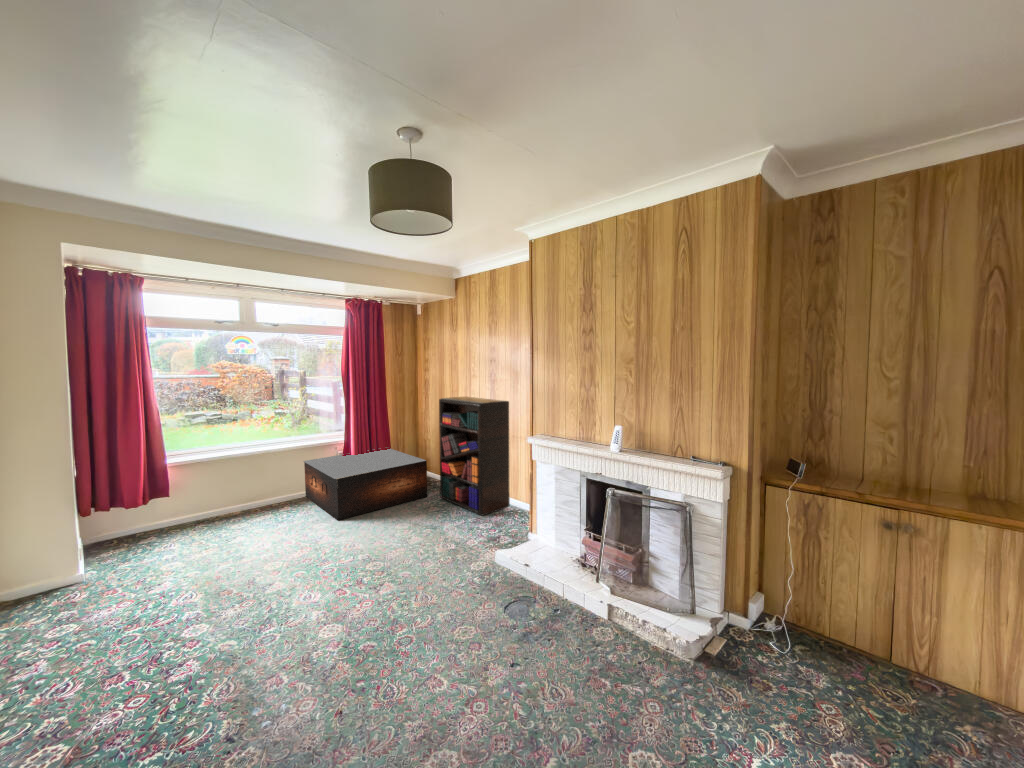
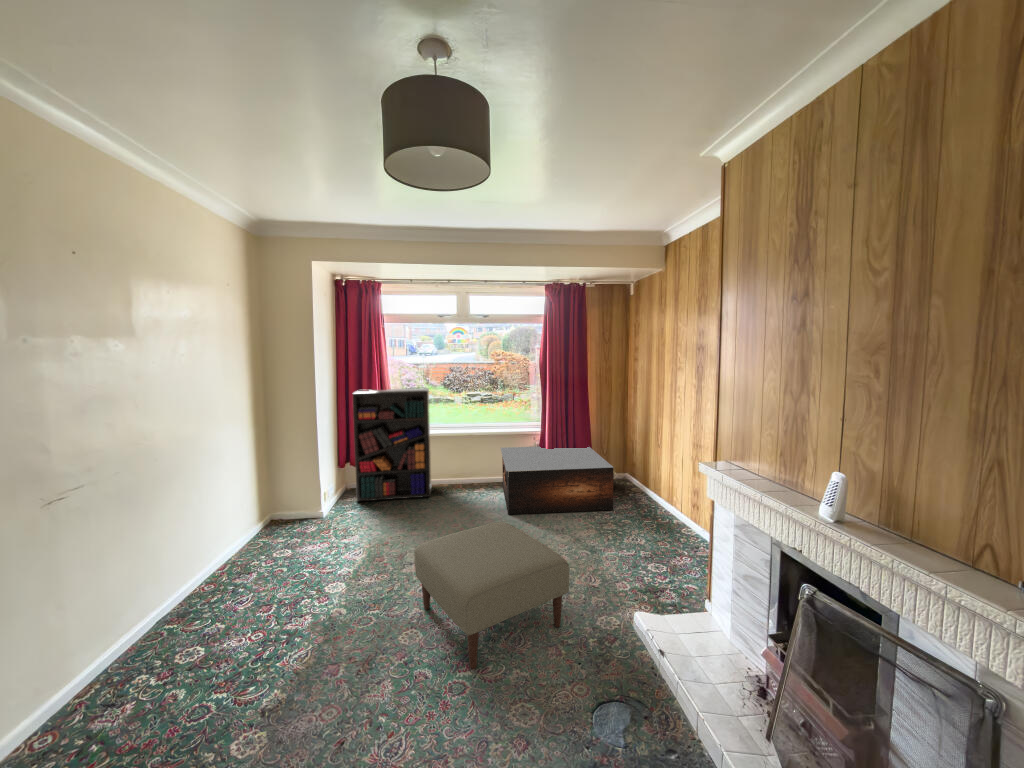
bookshelf: present [439,397,510,515] -> present [353,388,431,501]
ottoman: none [312,516,454,628] -> present [415,522,569,669]

